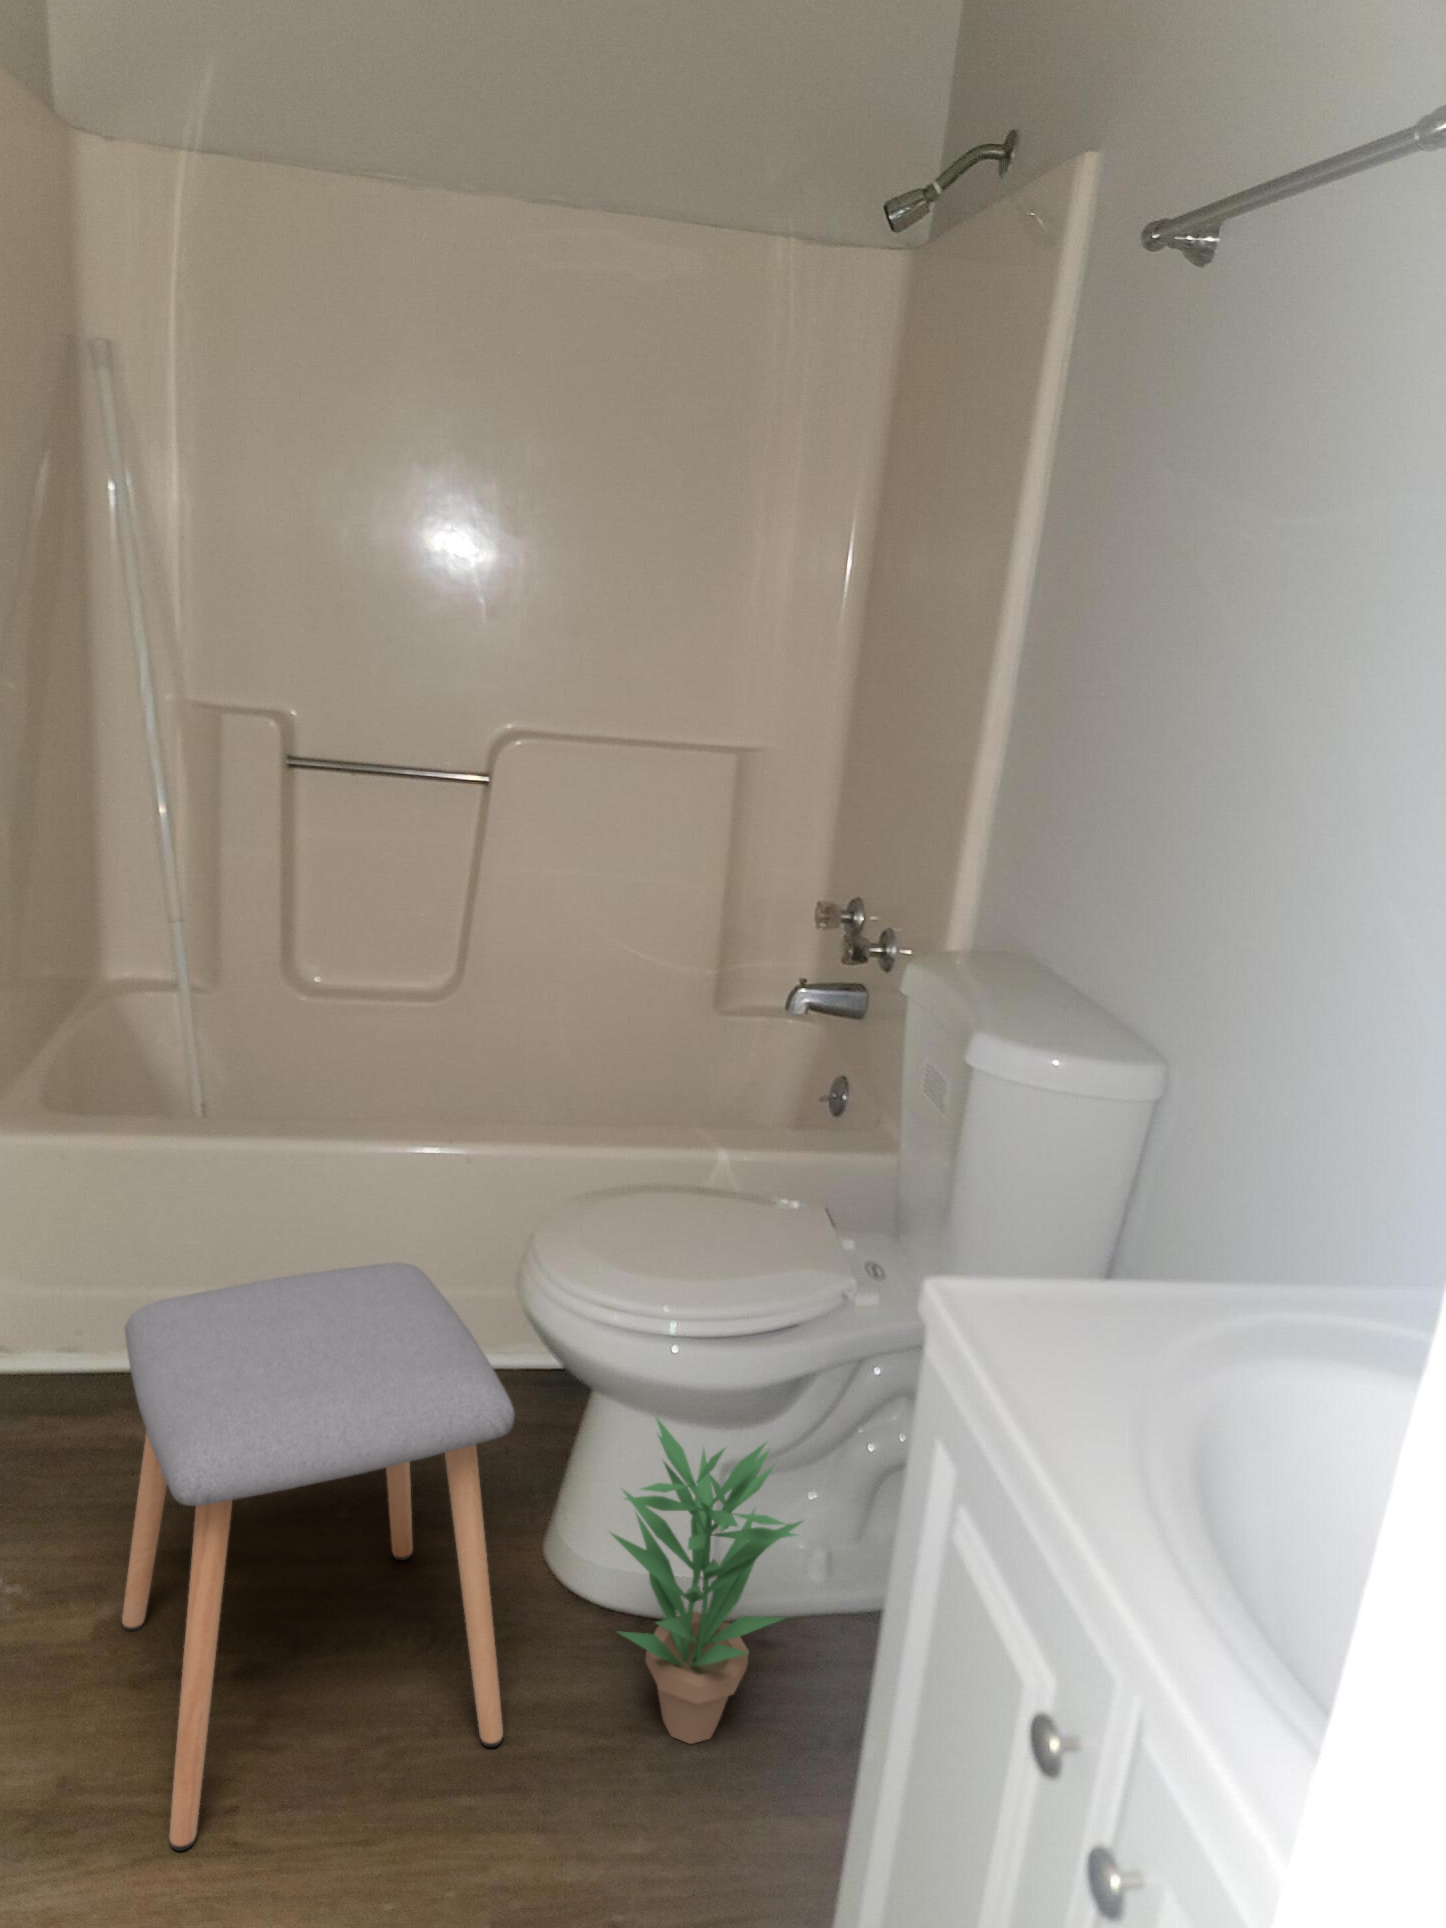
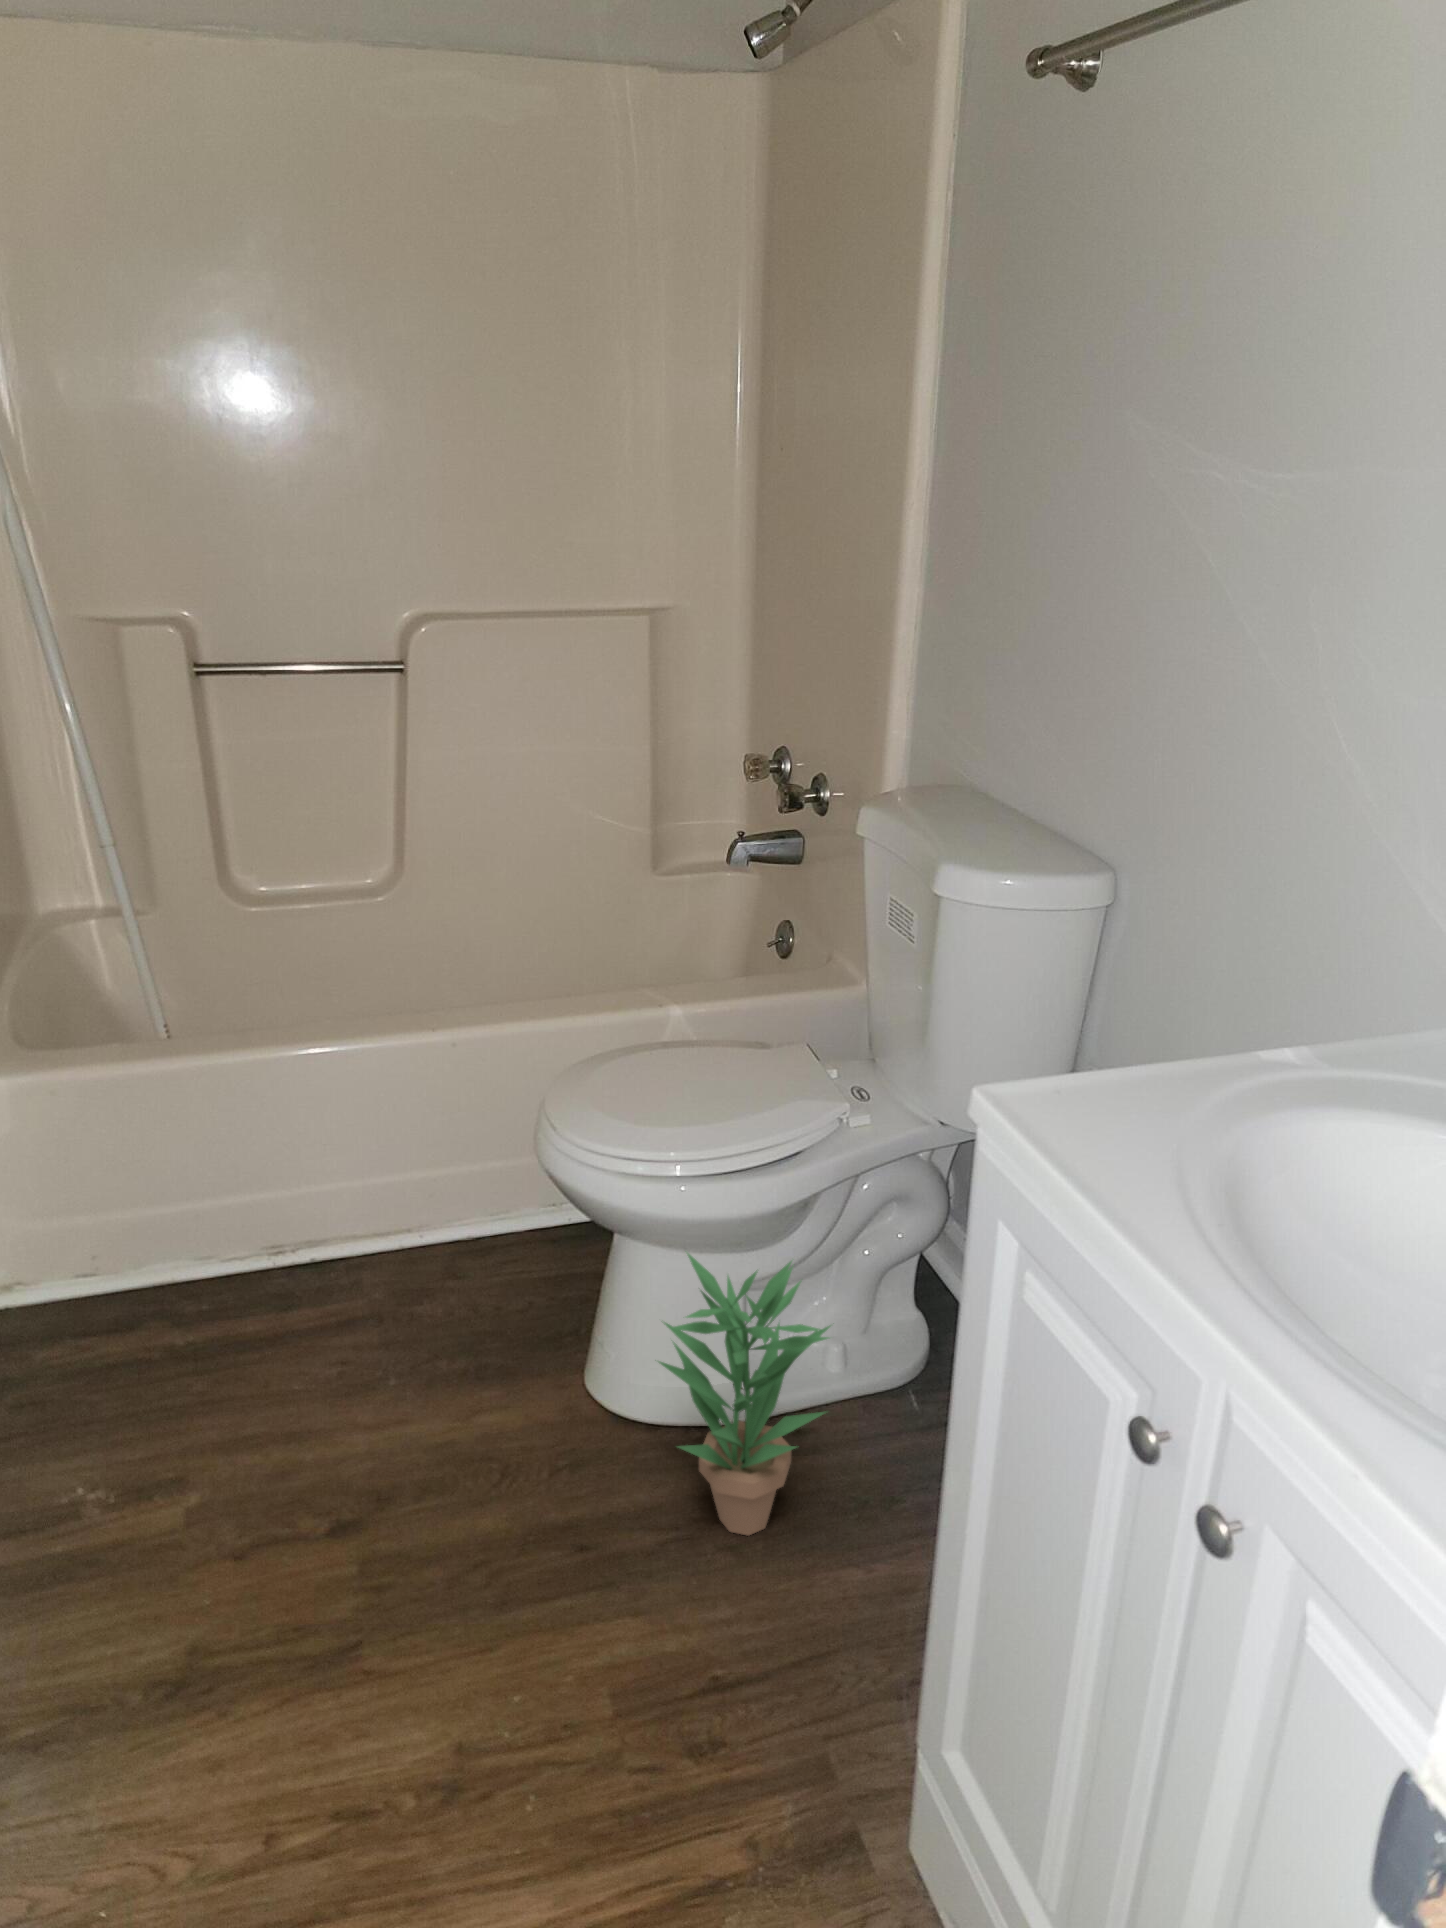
stool: present [122,1262,515,1851] -> none [169,1145,579,1696]

